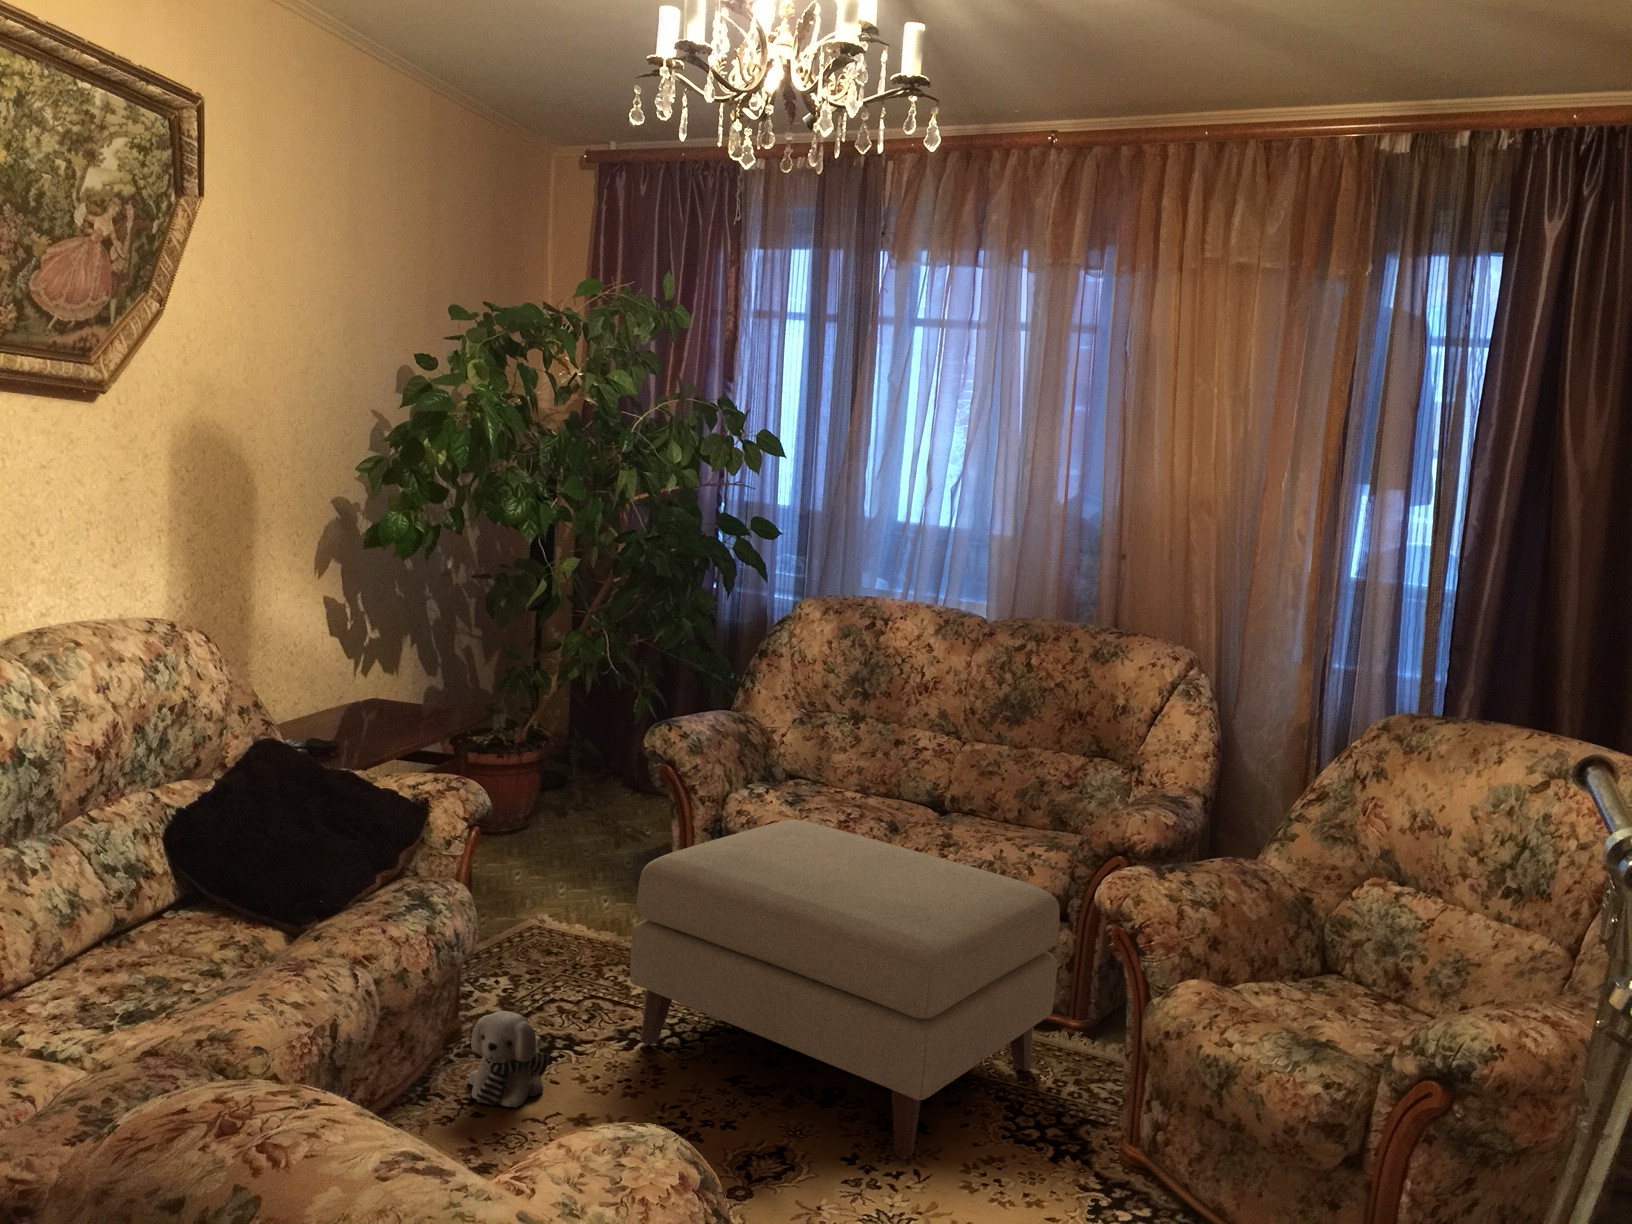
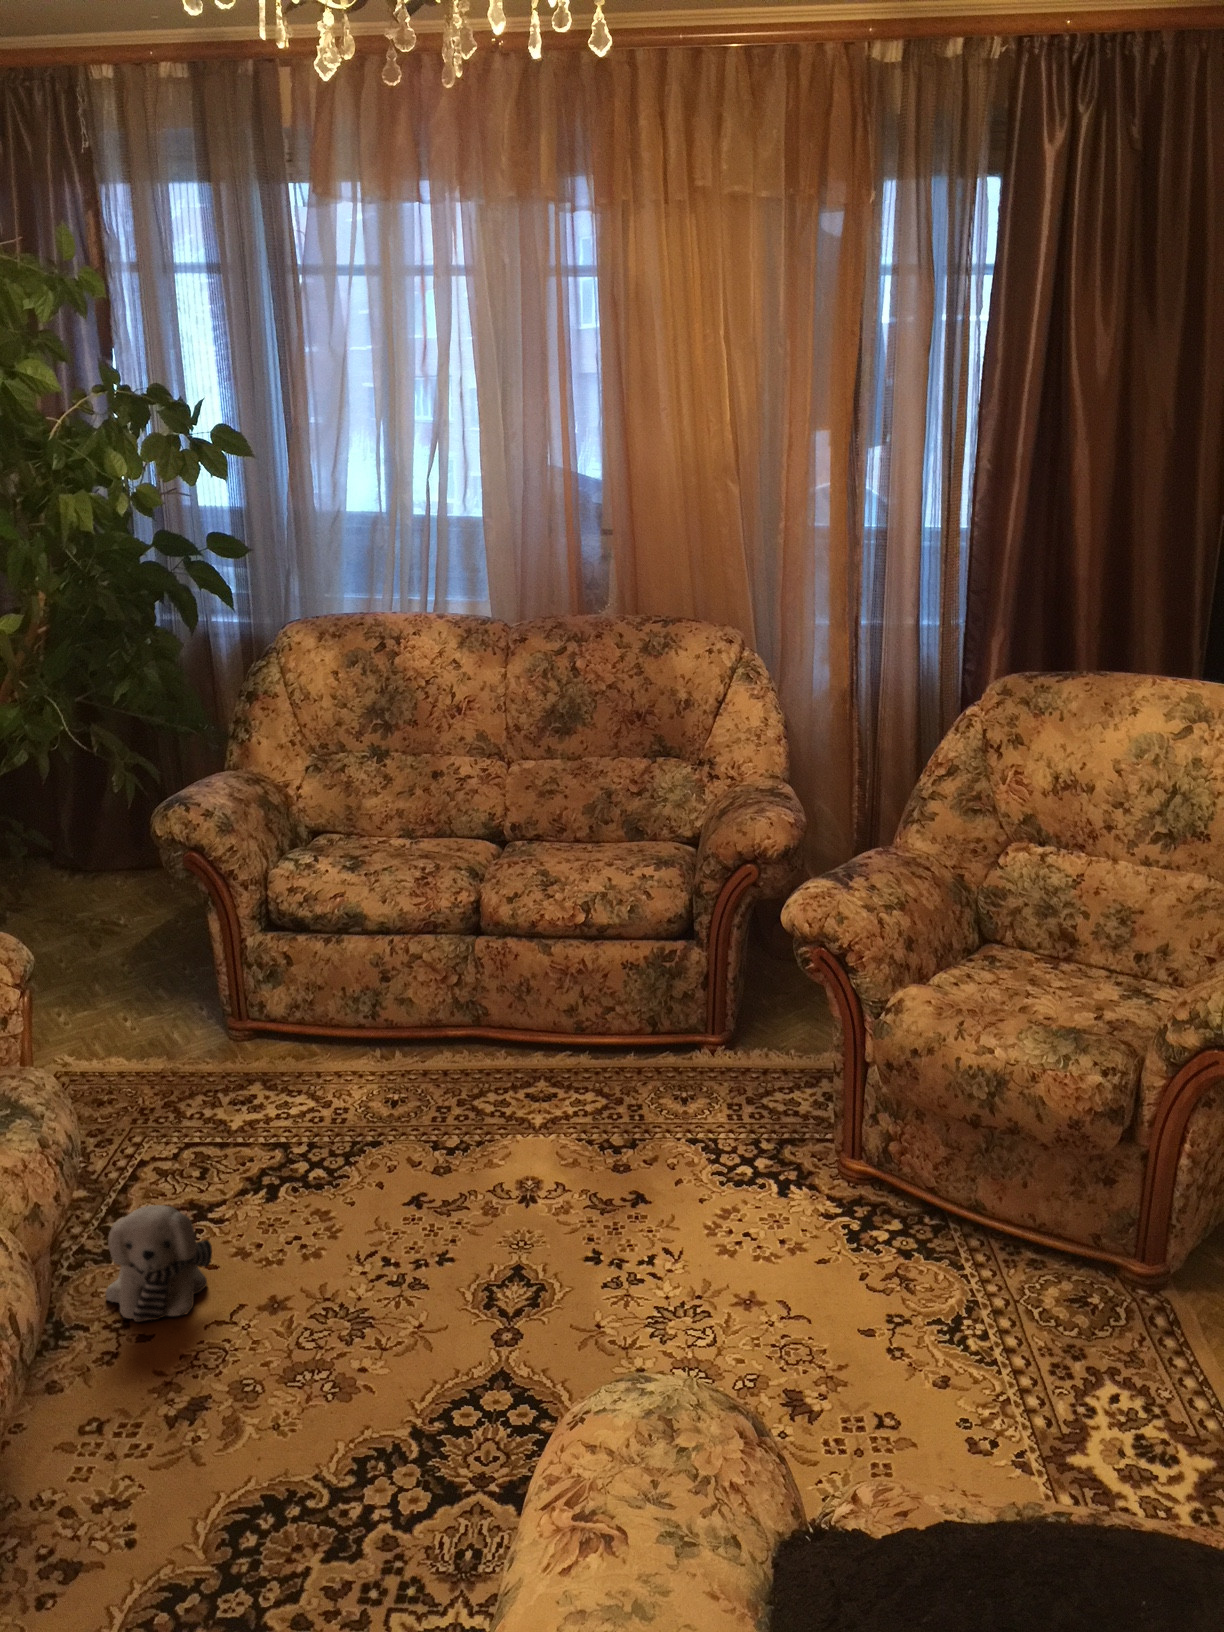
ottoman: present [630,819,1060,1159] -> none [256,889,721,1239]

